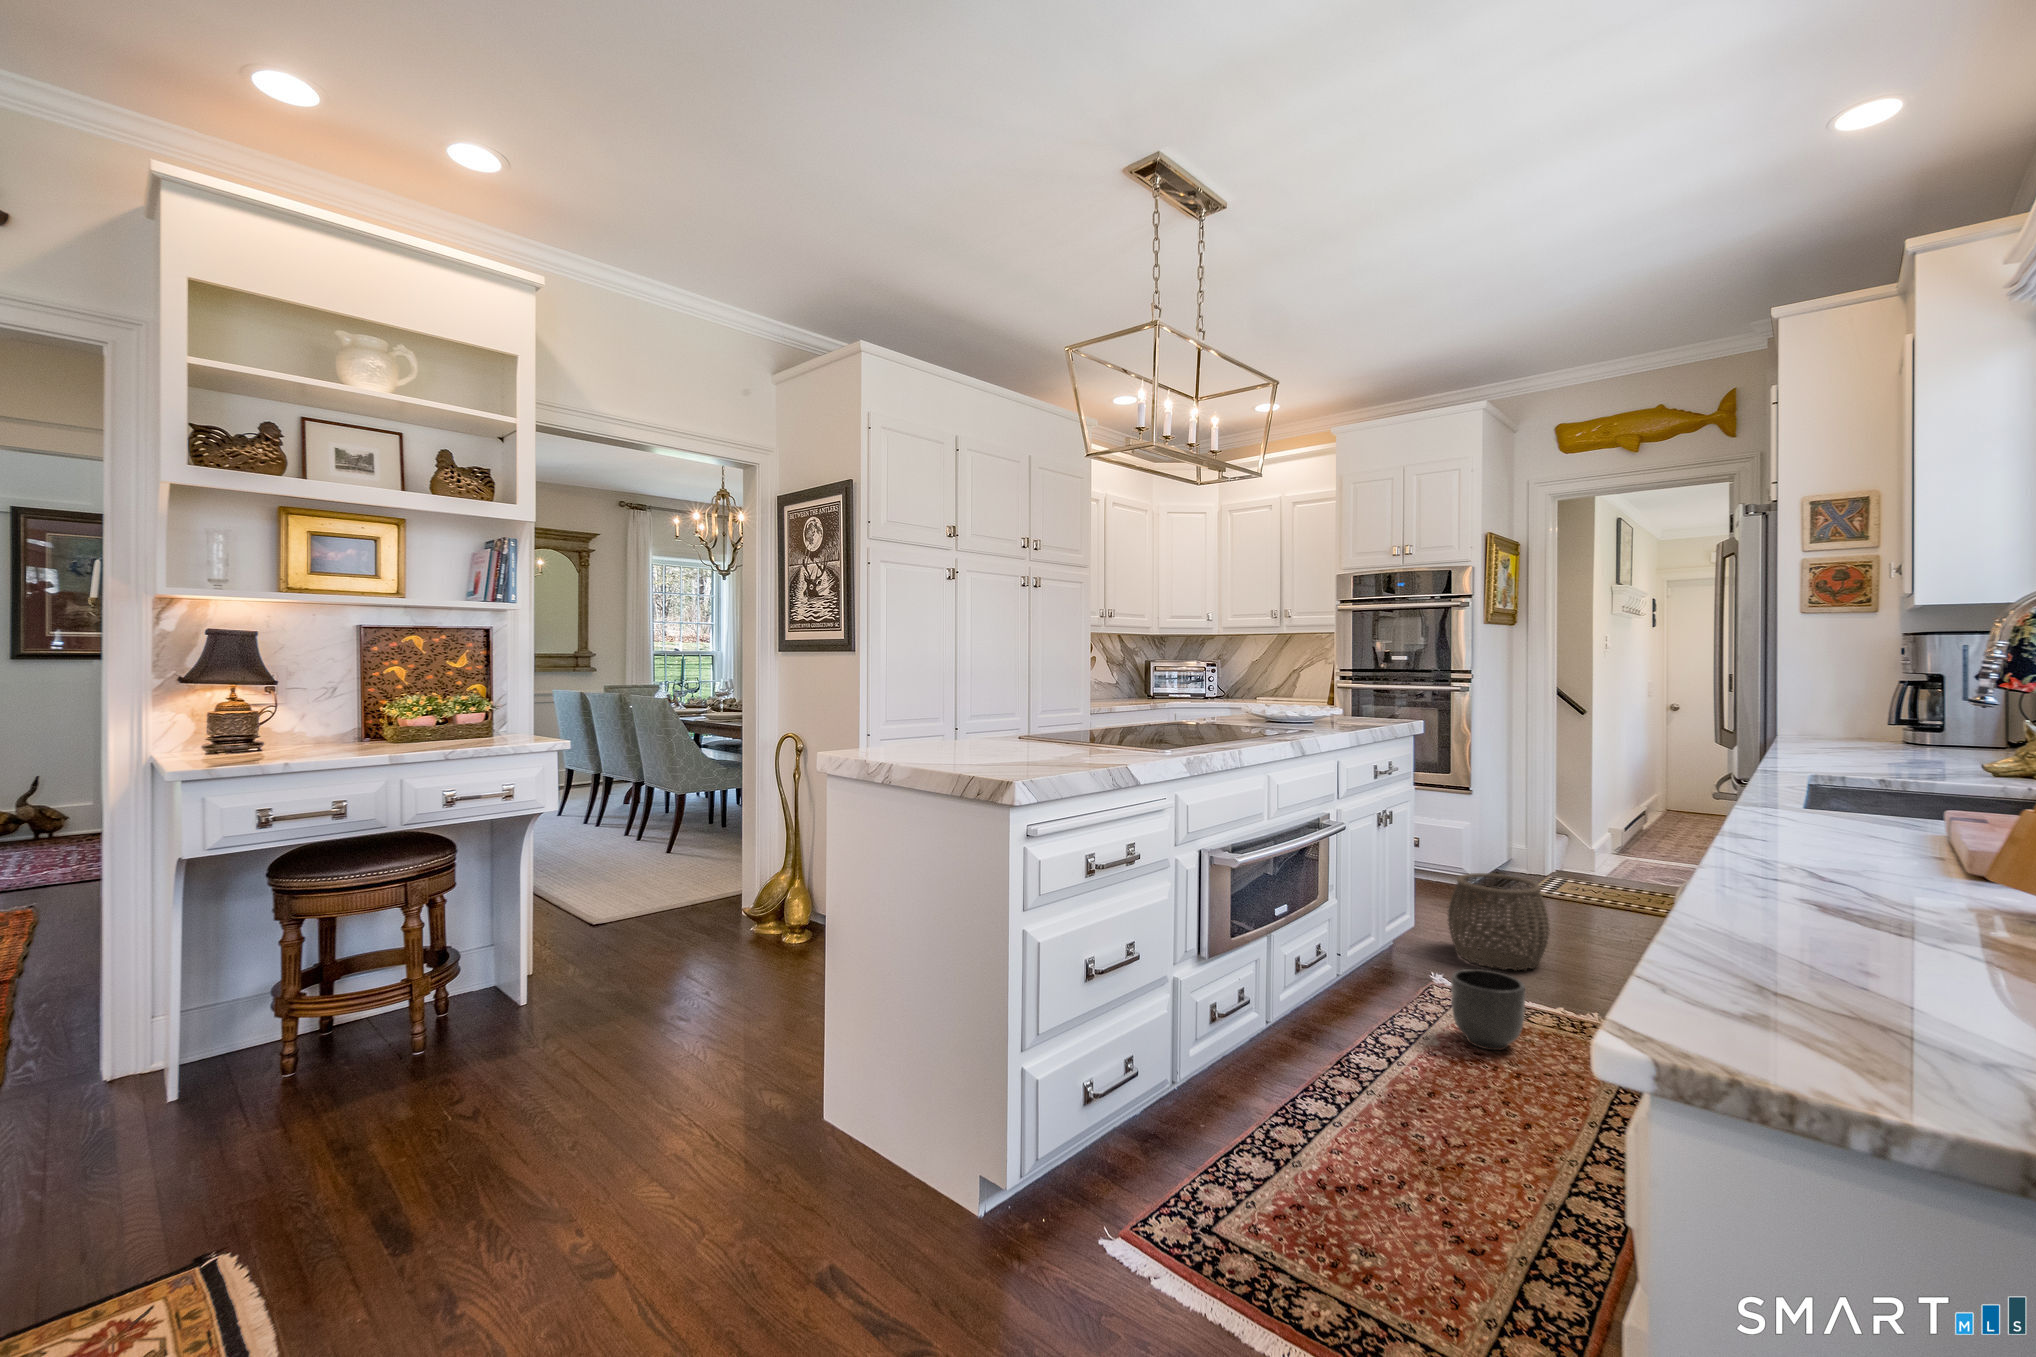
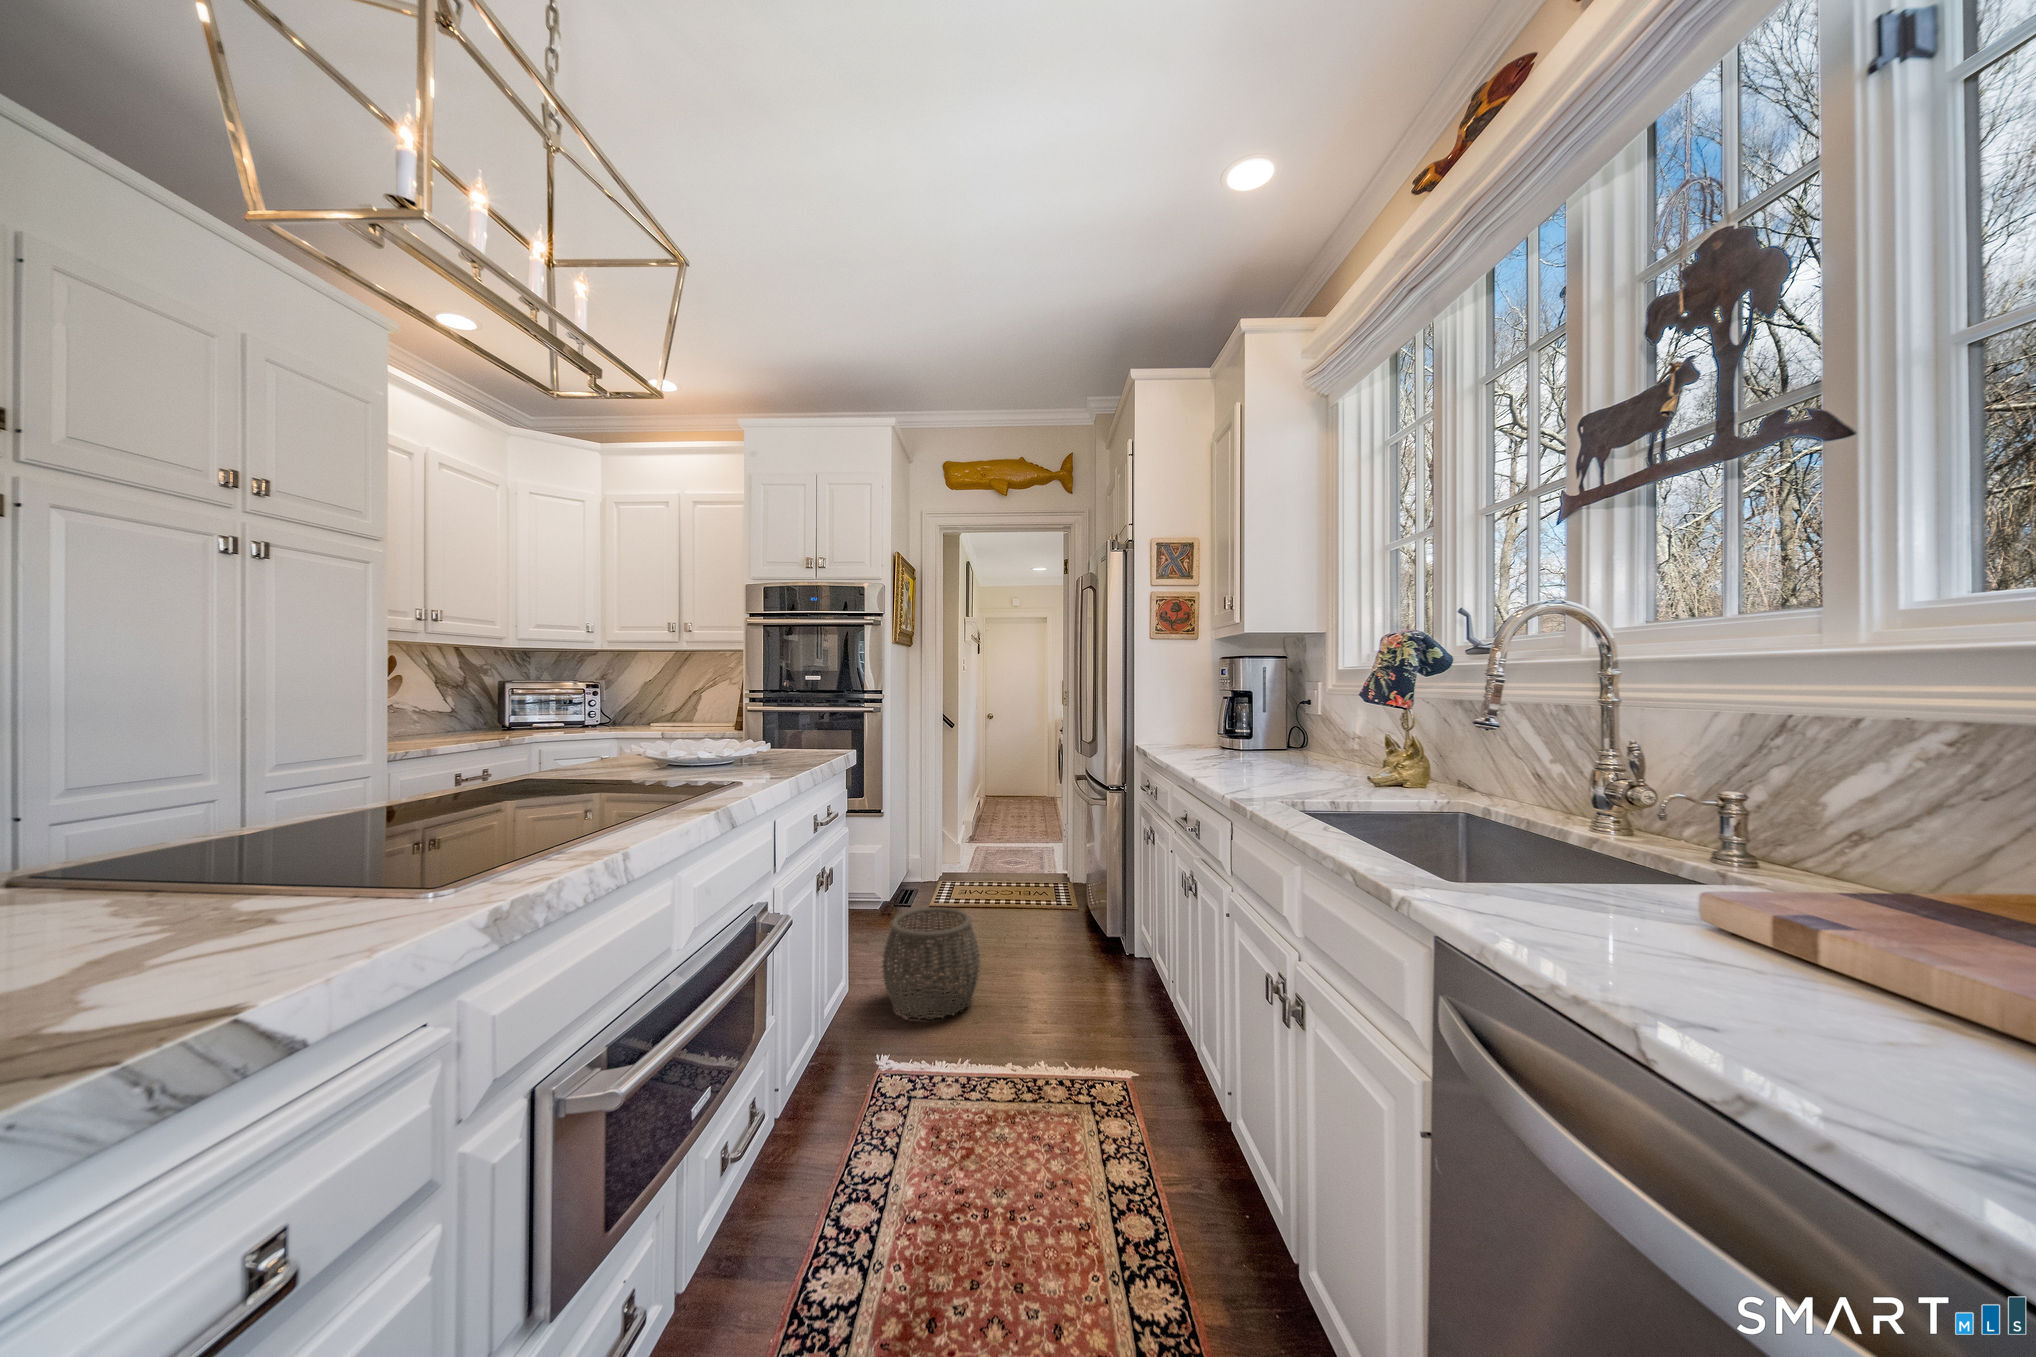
planter: present [1451,969,1525,1050] -> none [919,1059,1000,1171]

